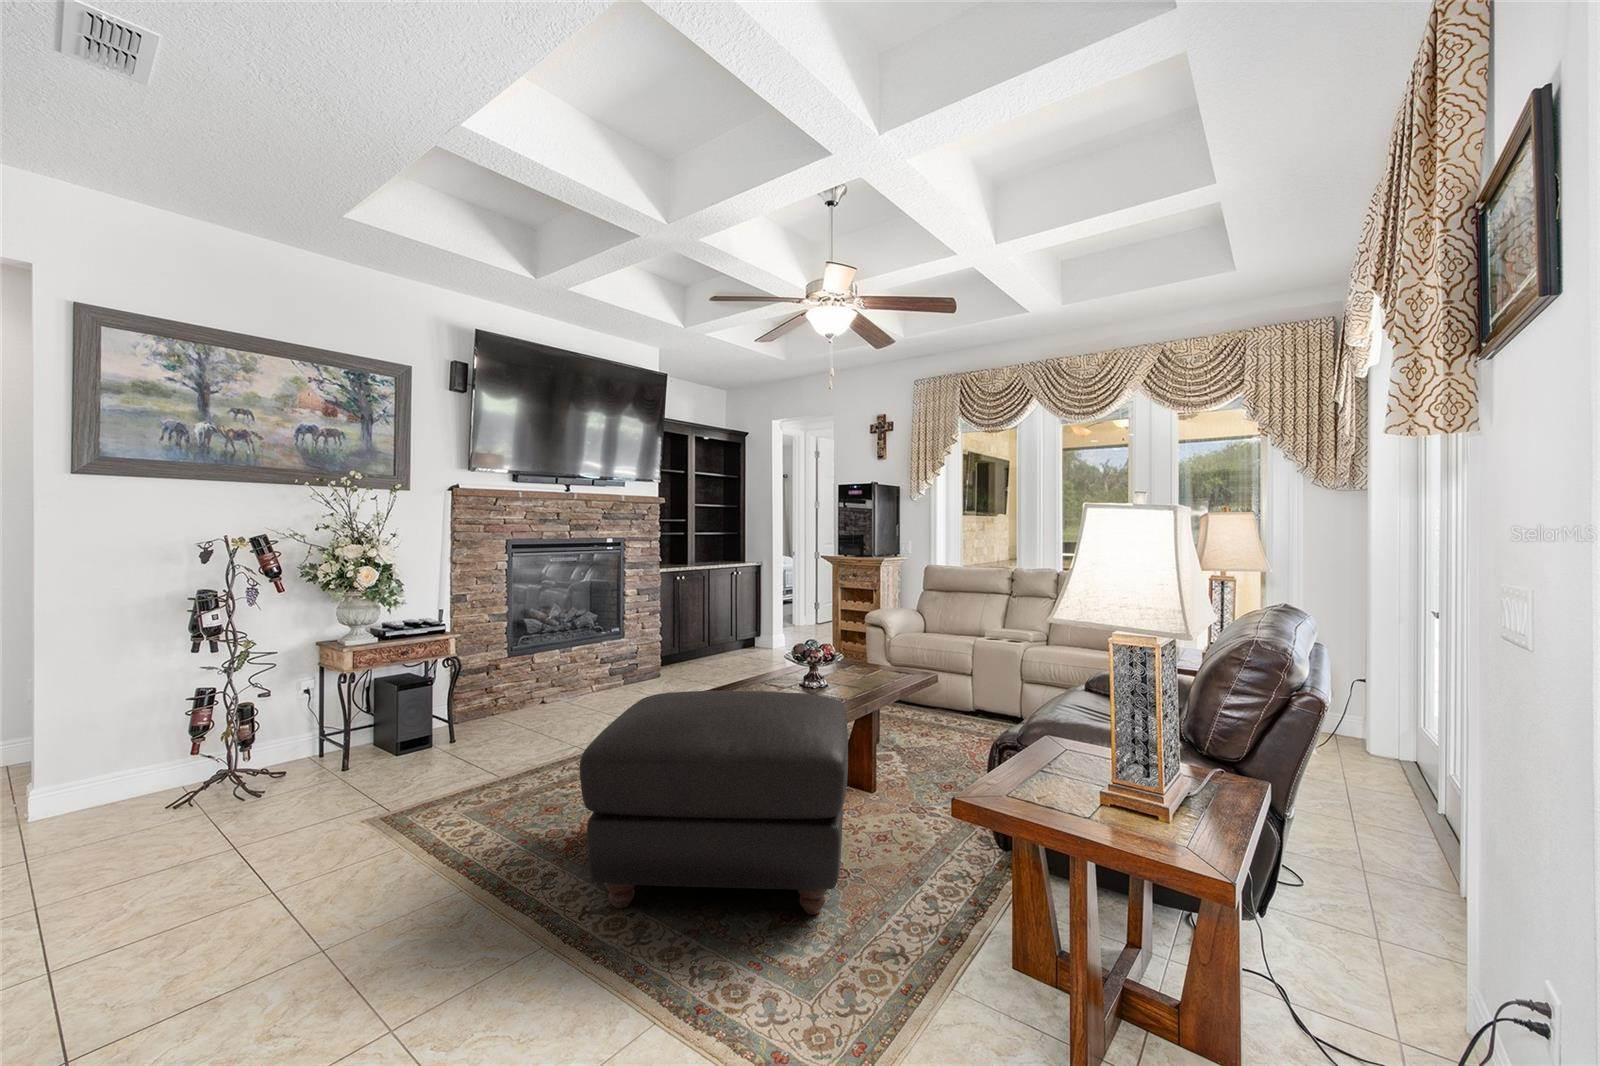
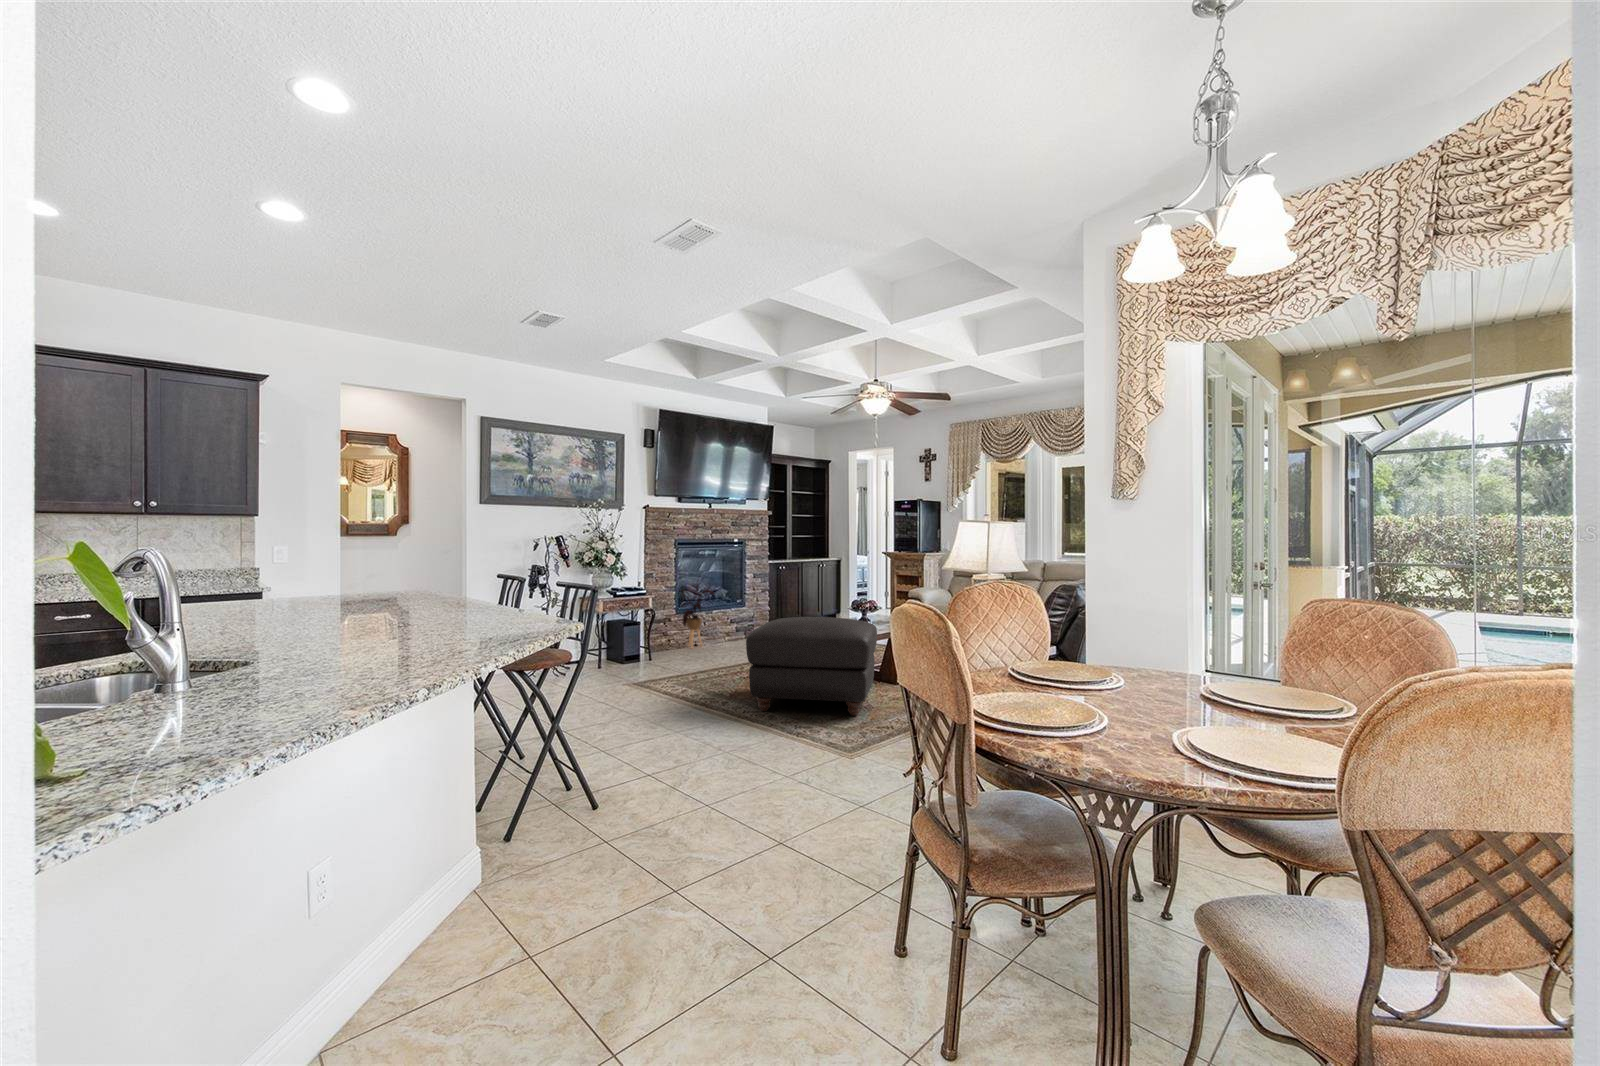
house plant: none [496,596,568,713] -> present [683,581,714,647]

